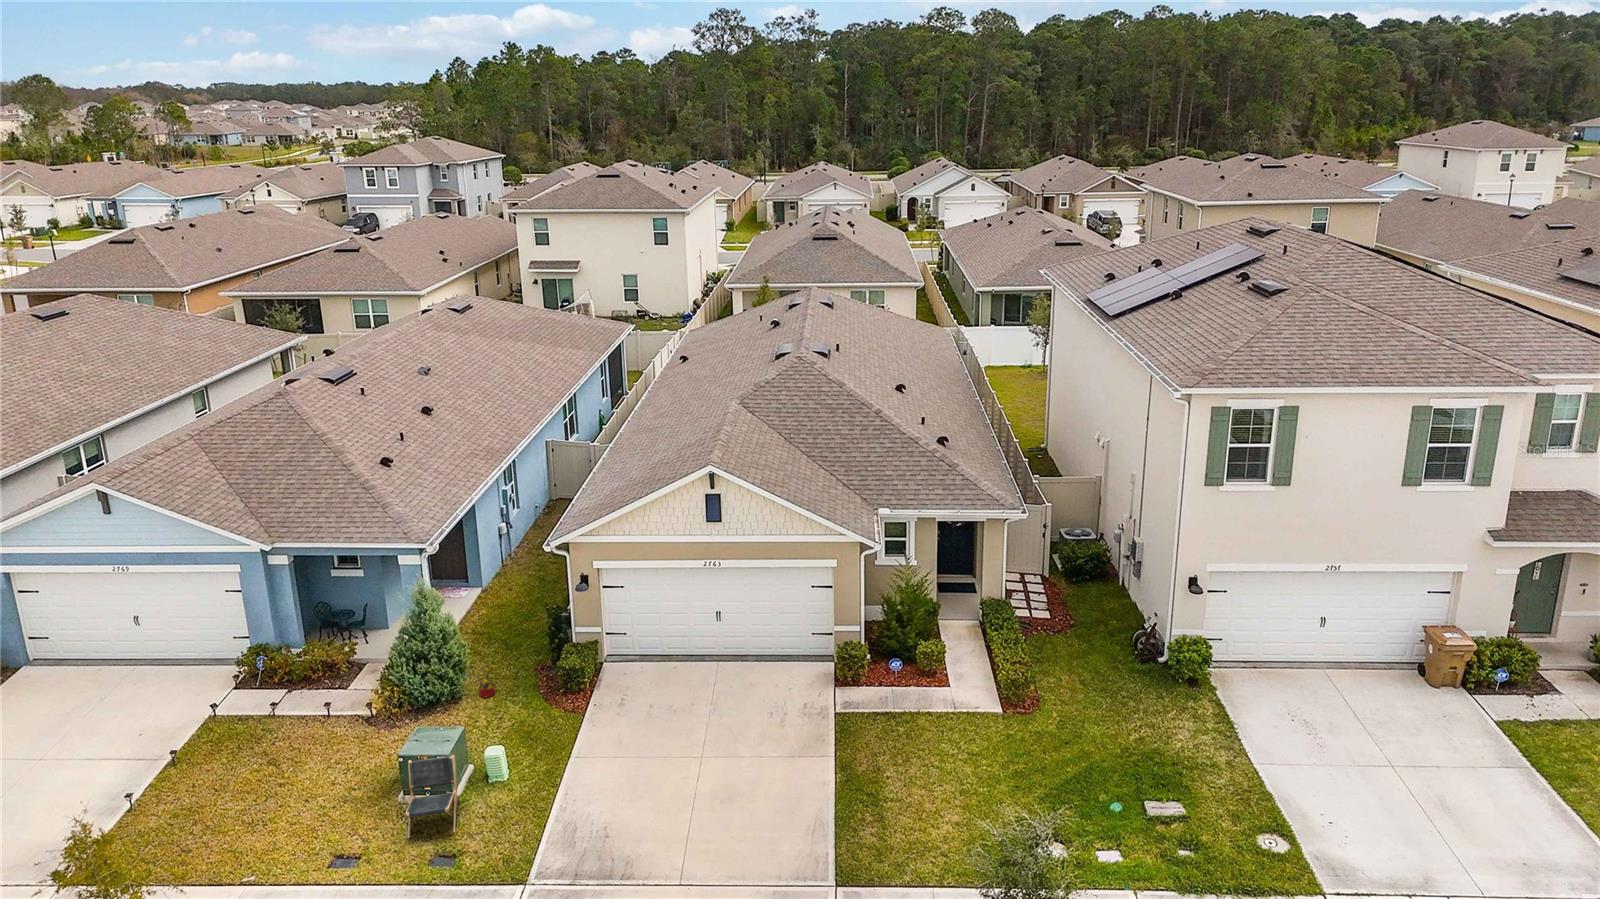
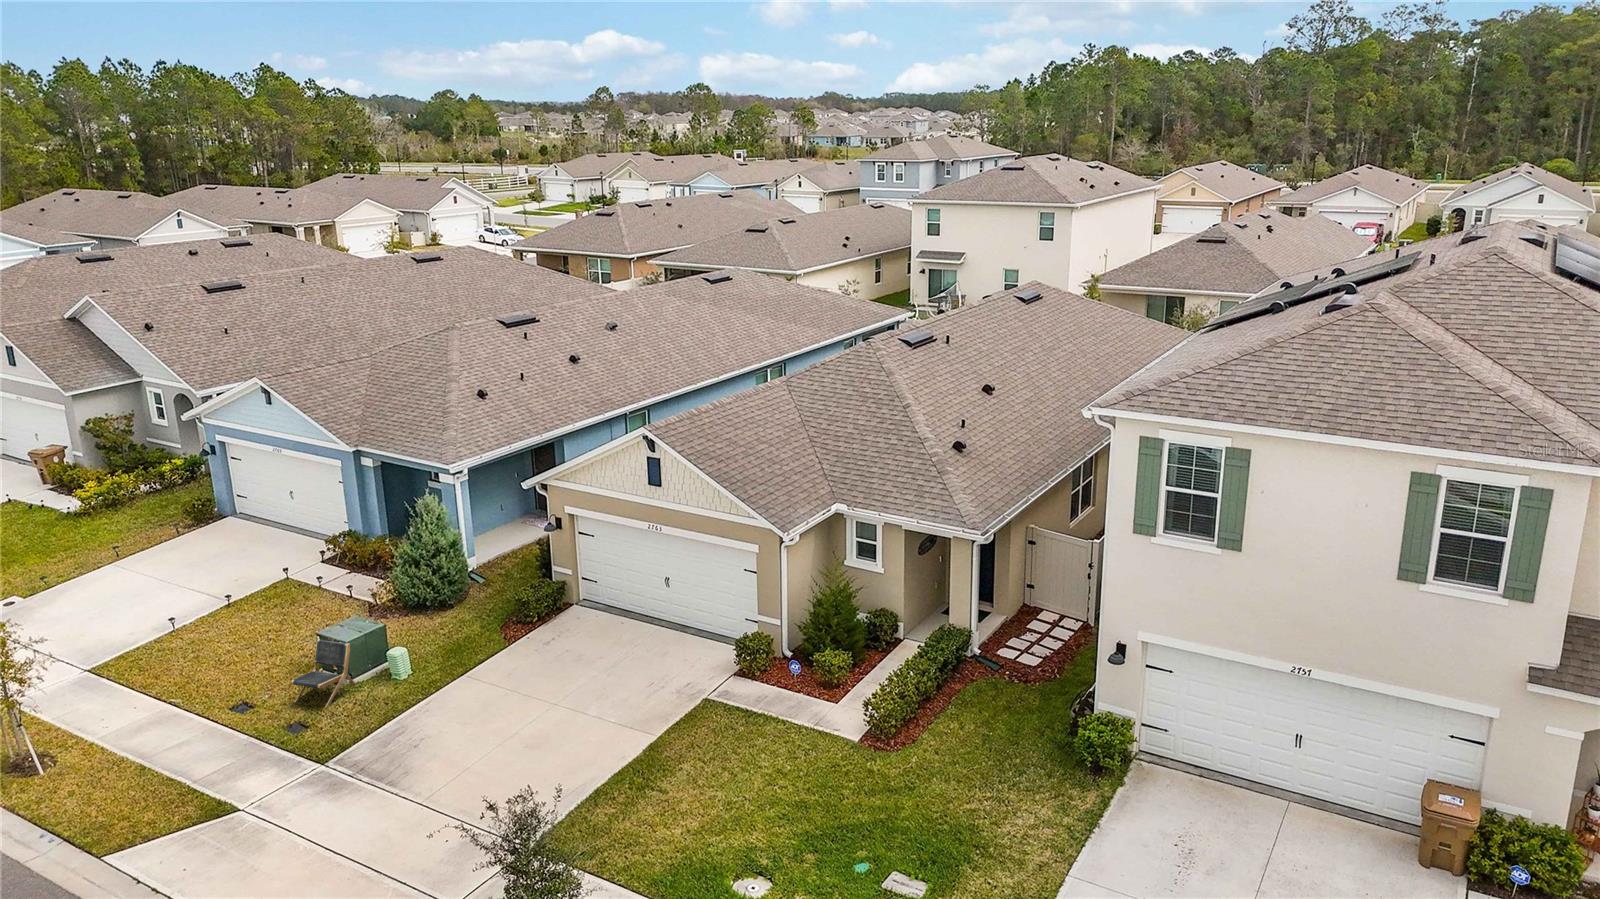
decorative plant: present [470,662,498,697] -> none [443,573,482,610]

